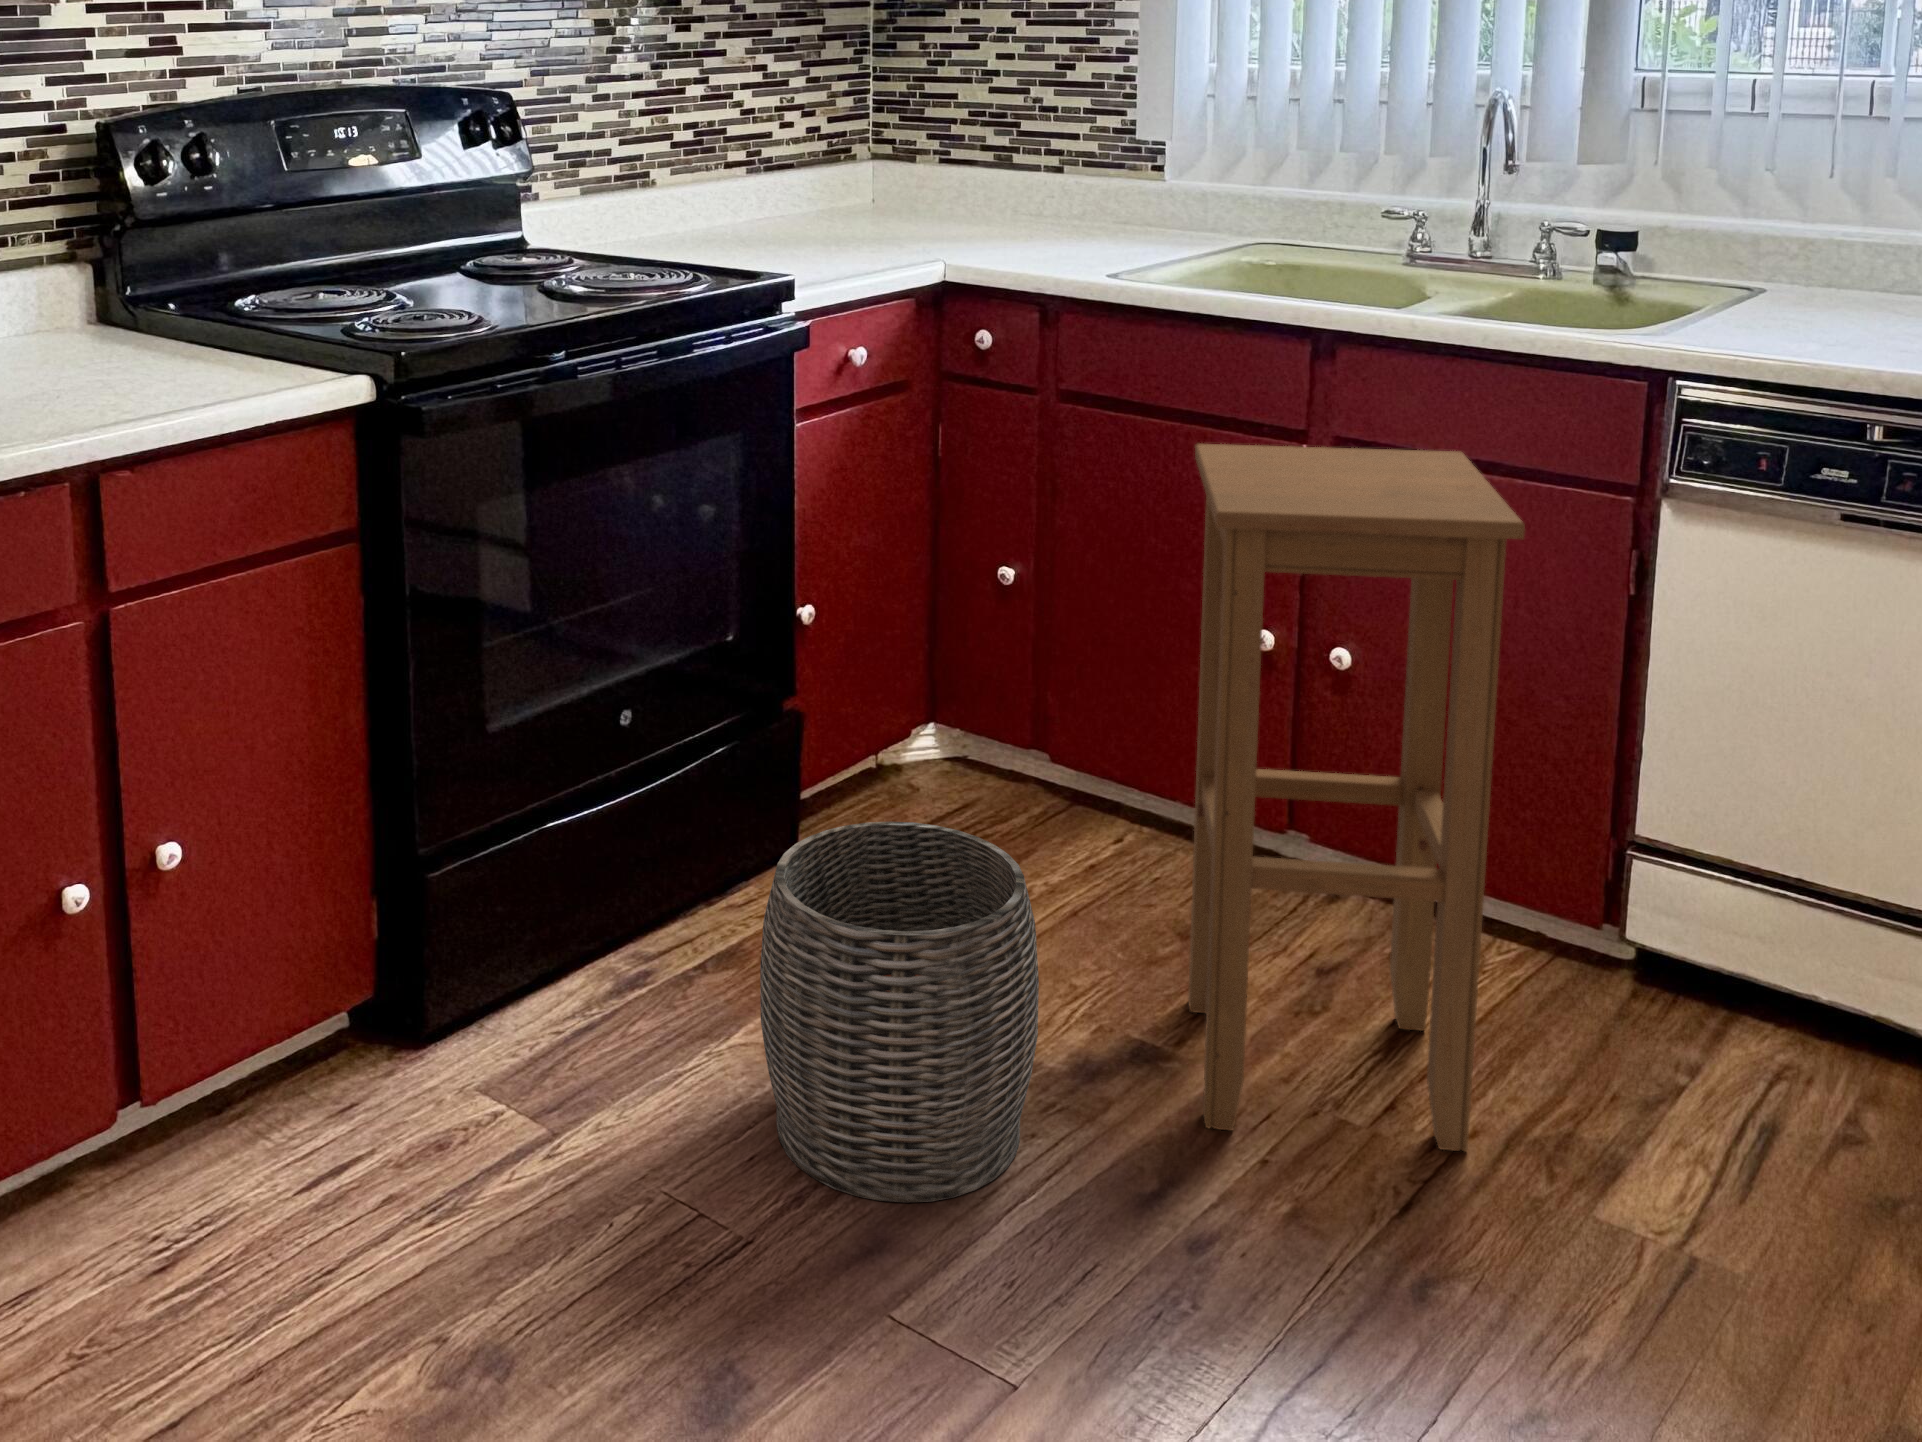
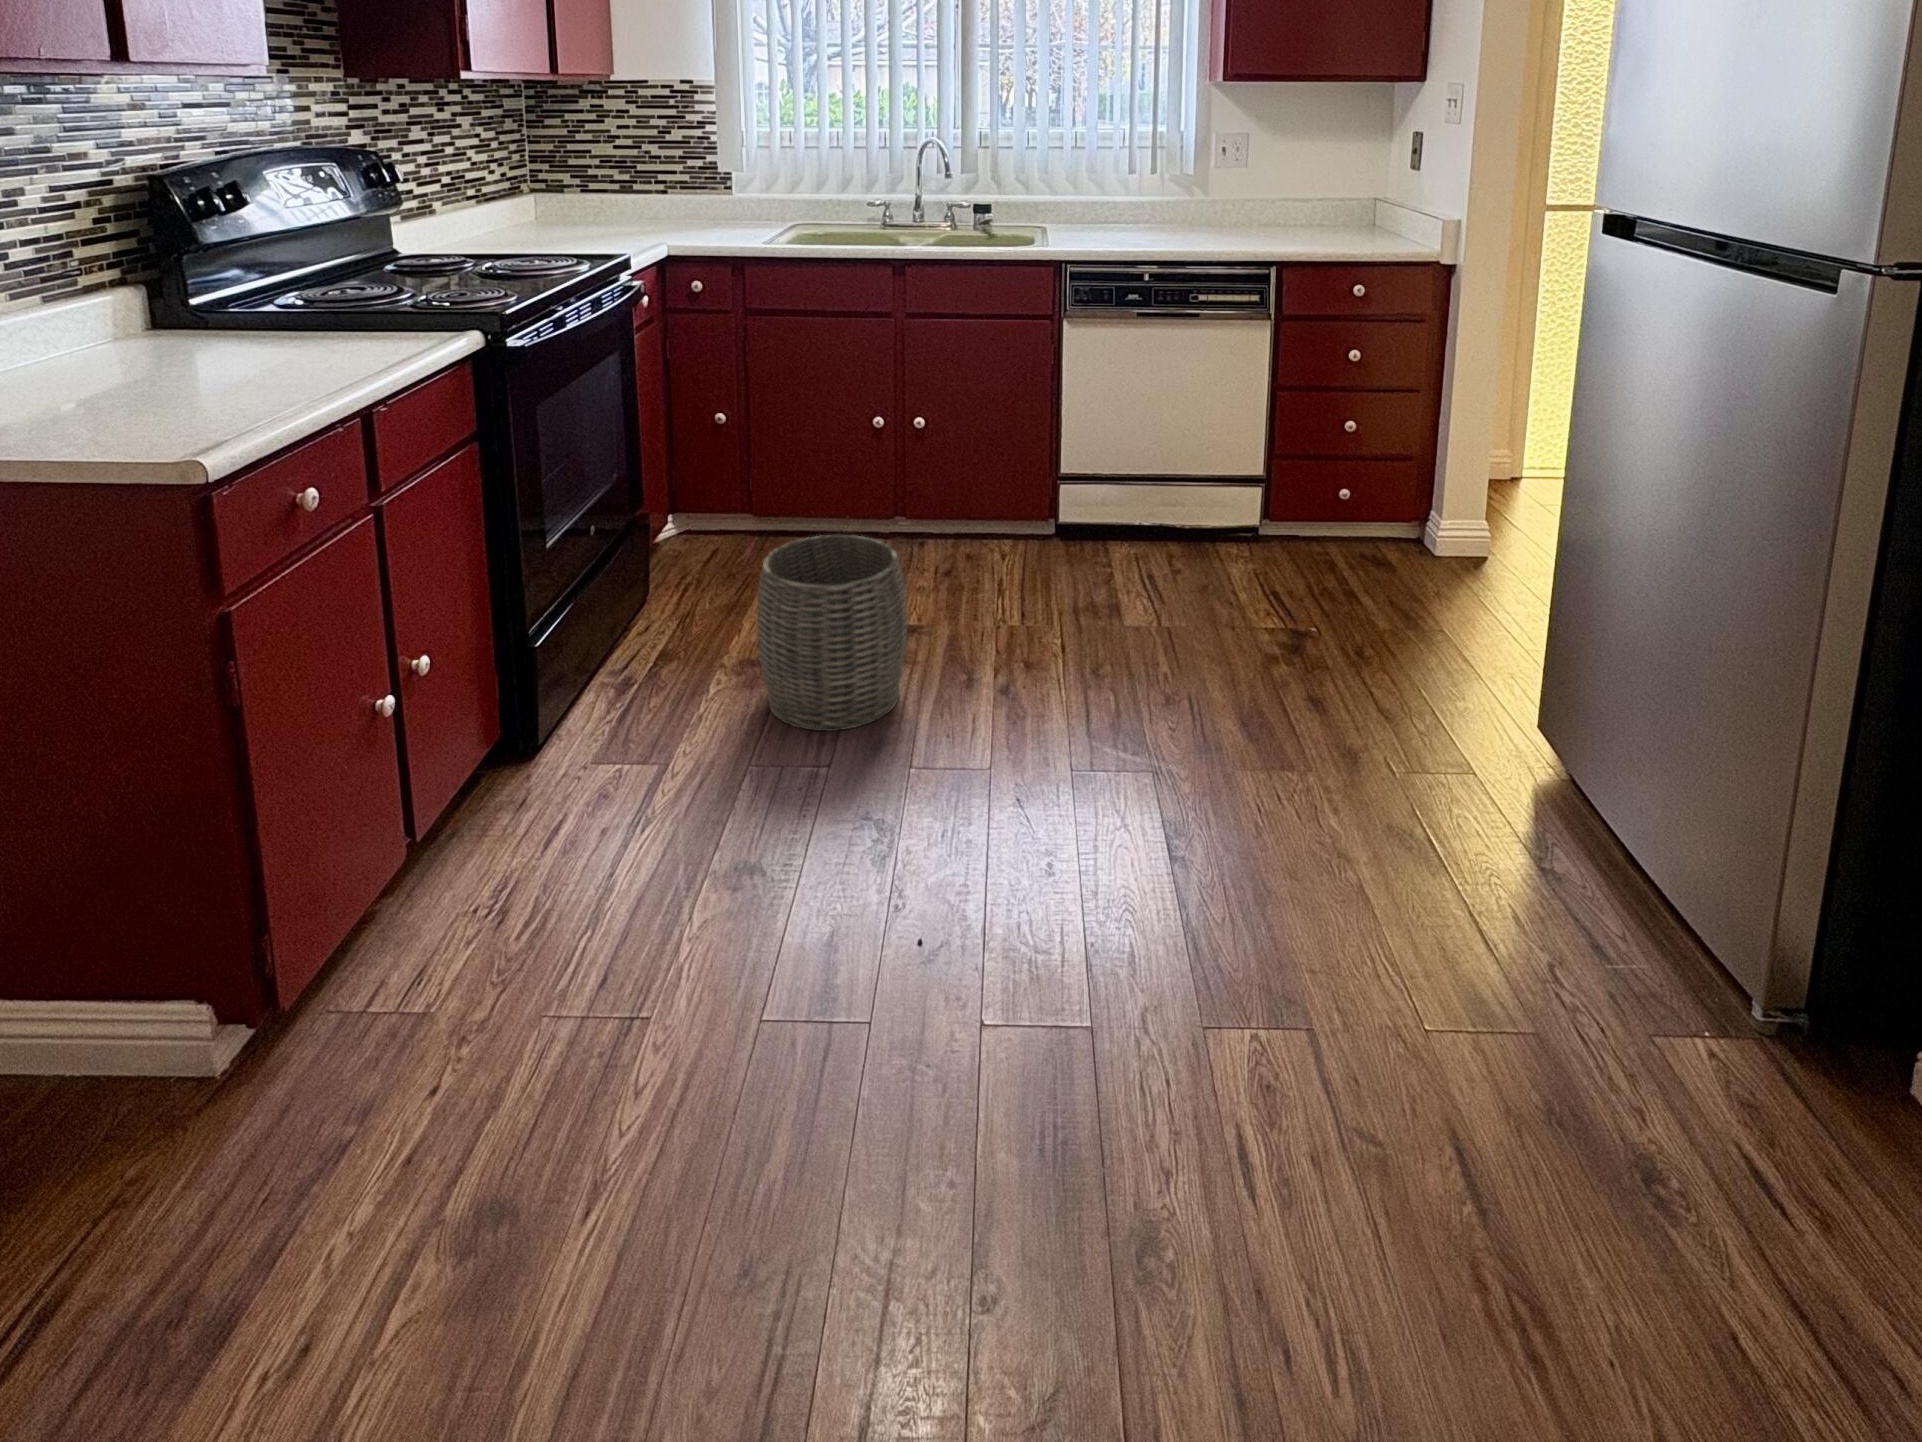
stool: present [1188,444,1525,1151] -> none [895,306,1076,647]

